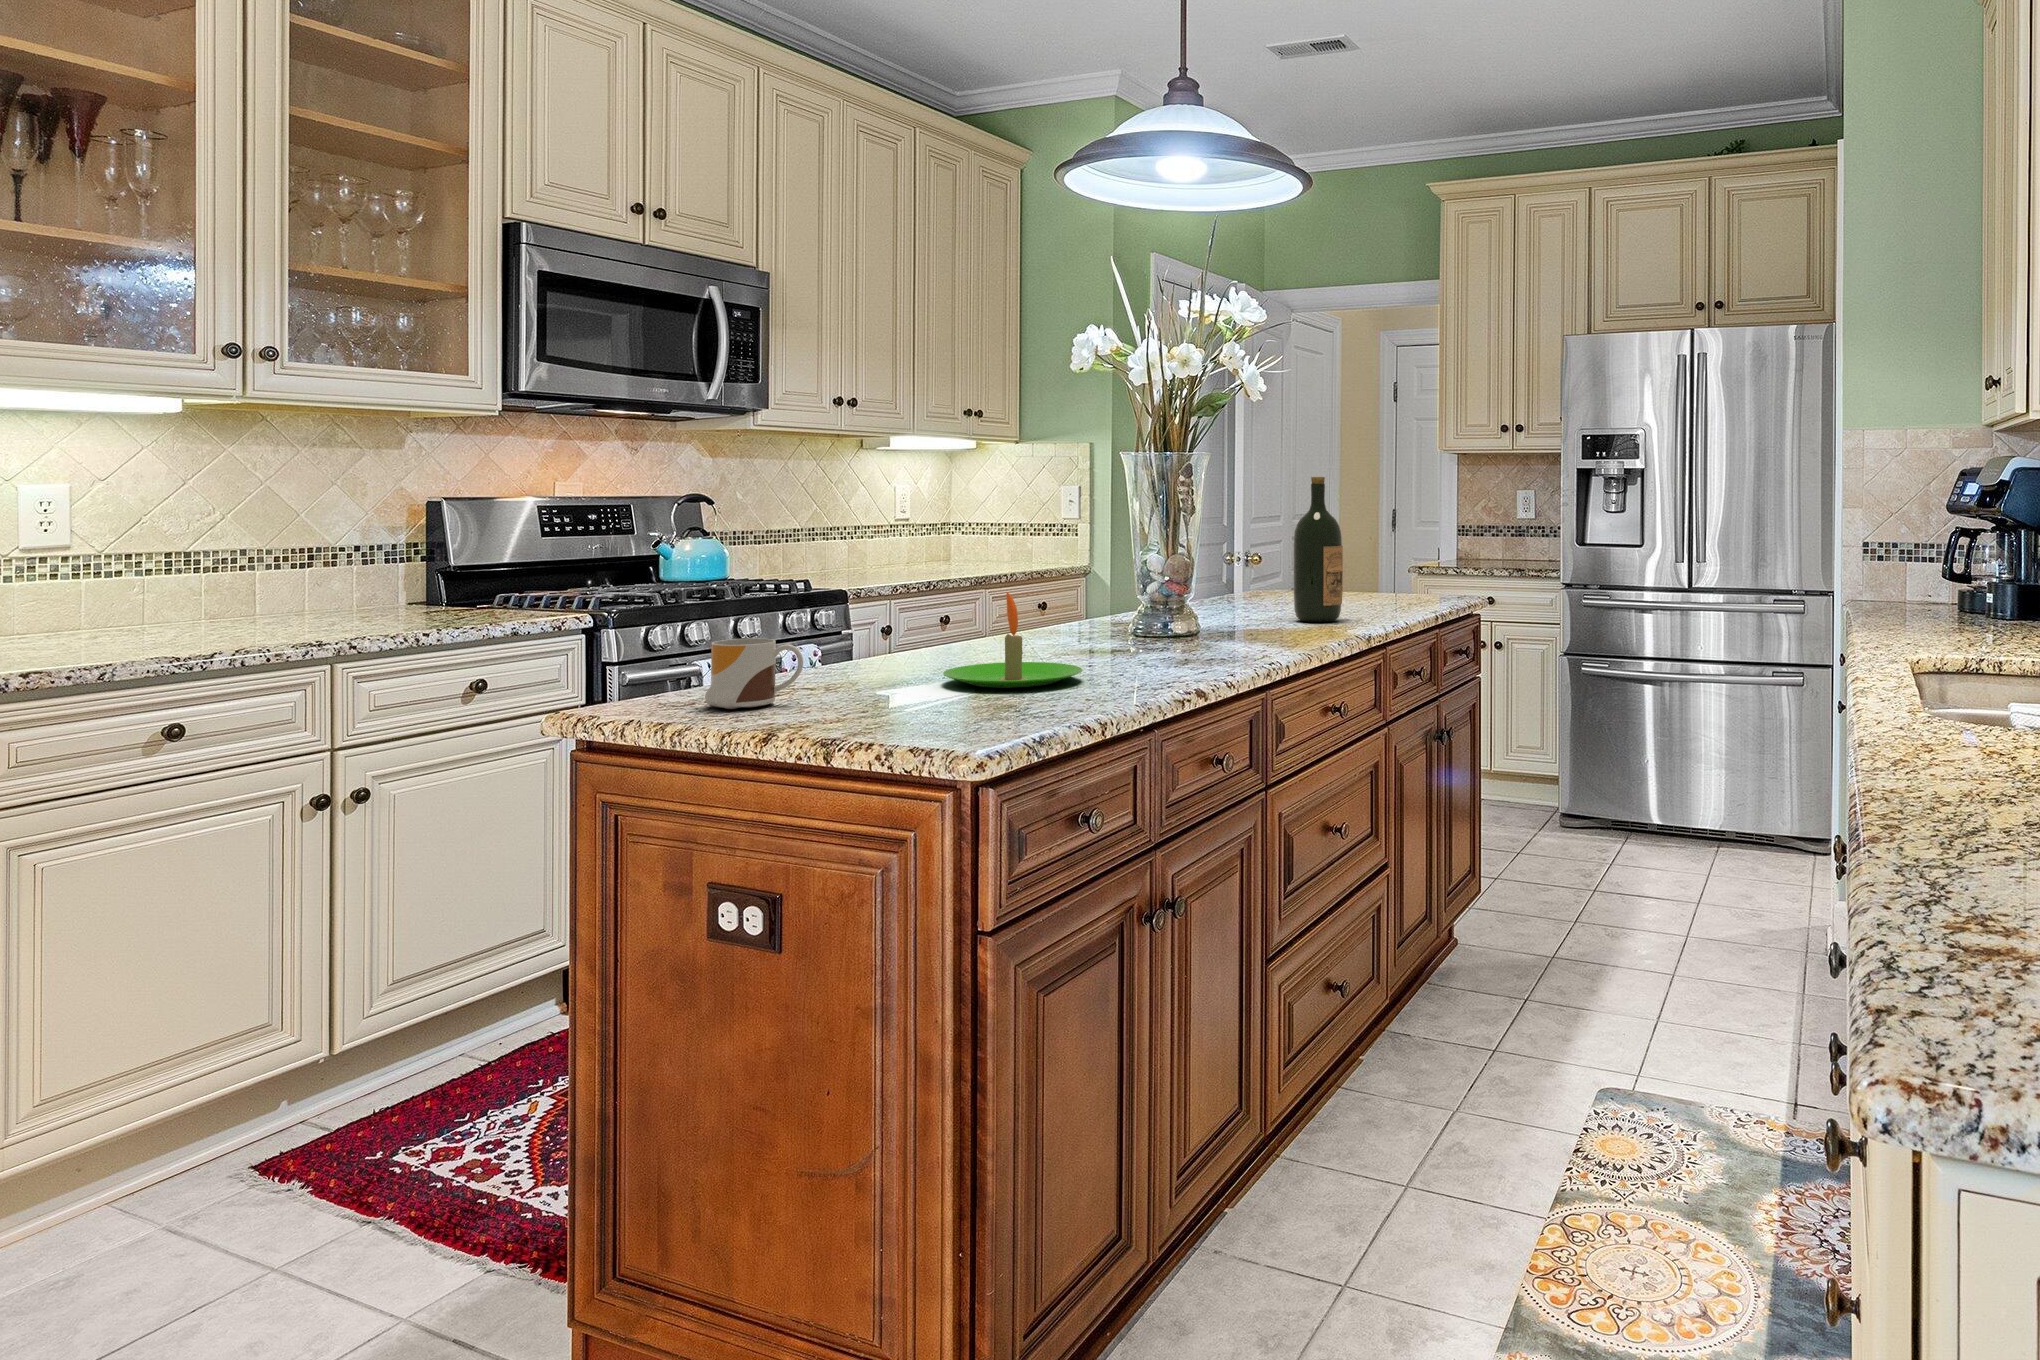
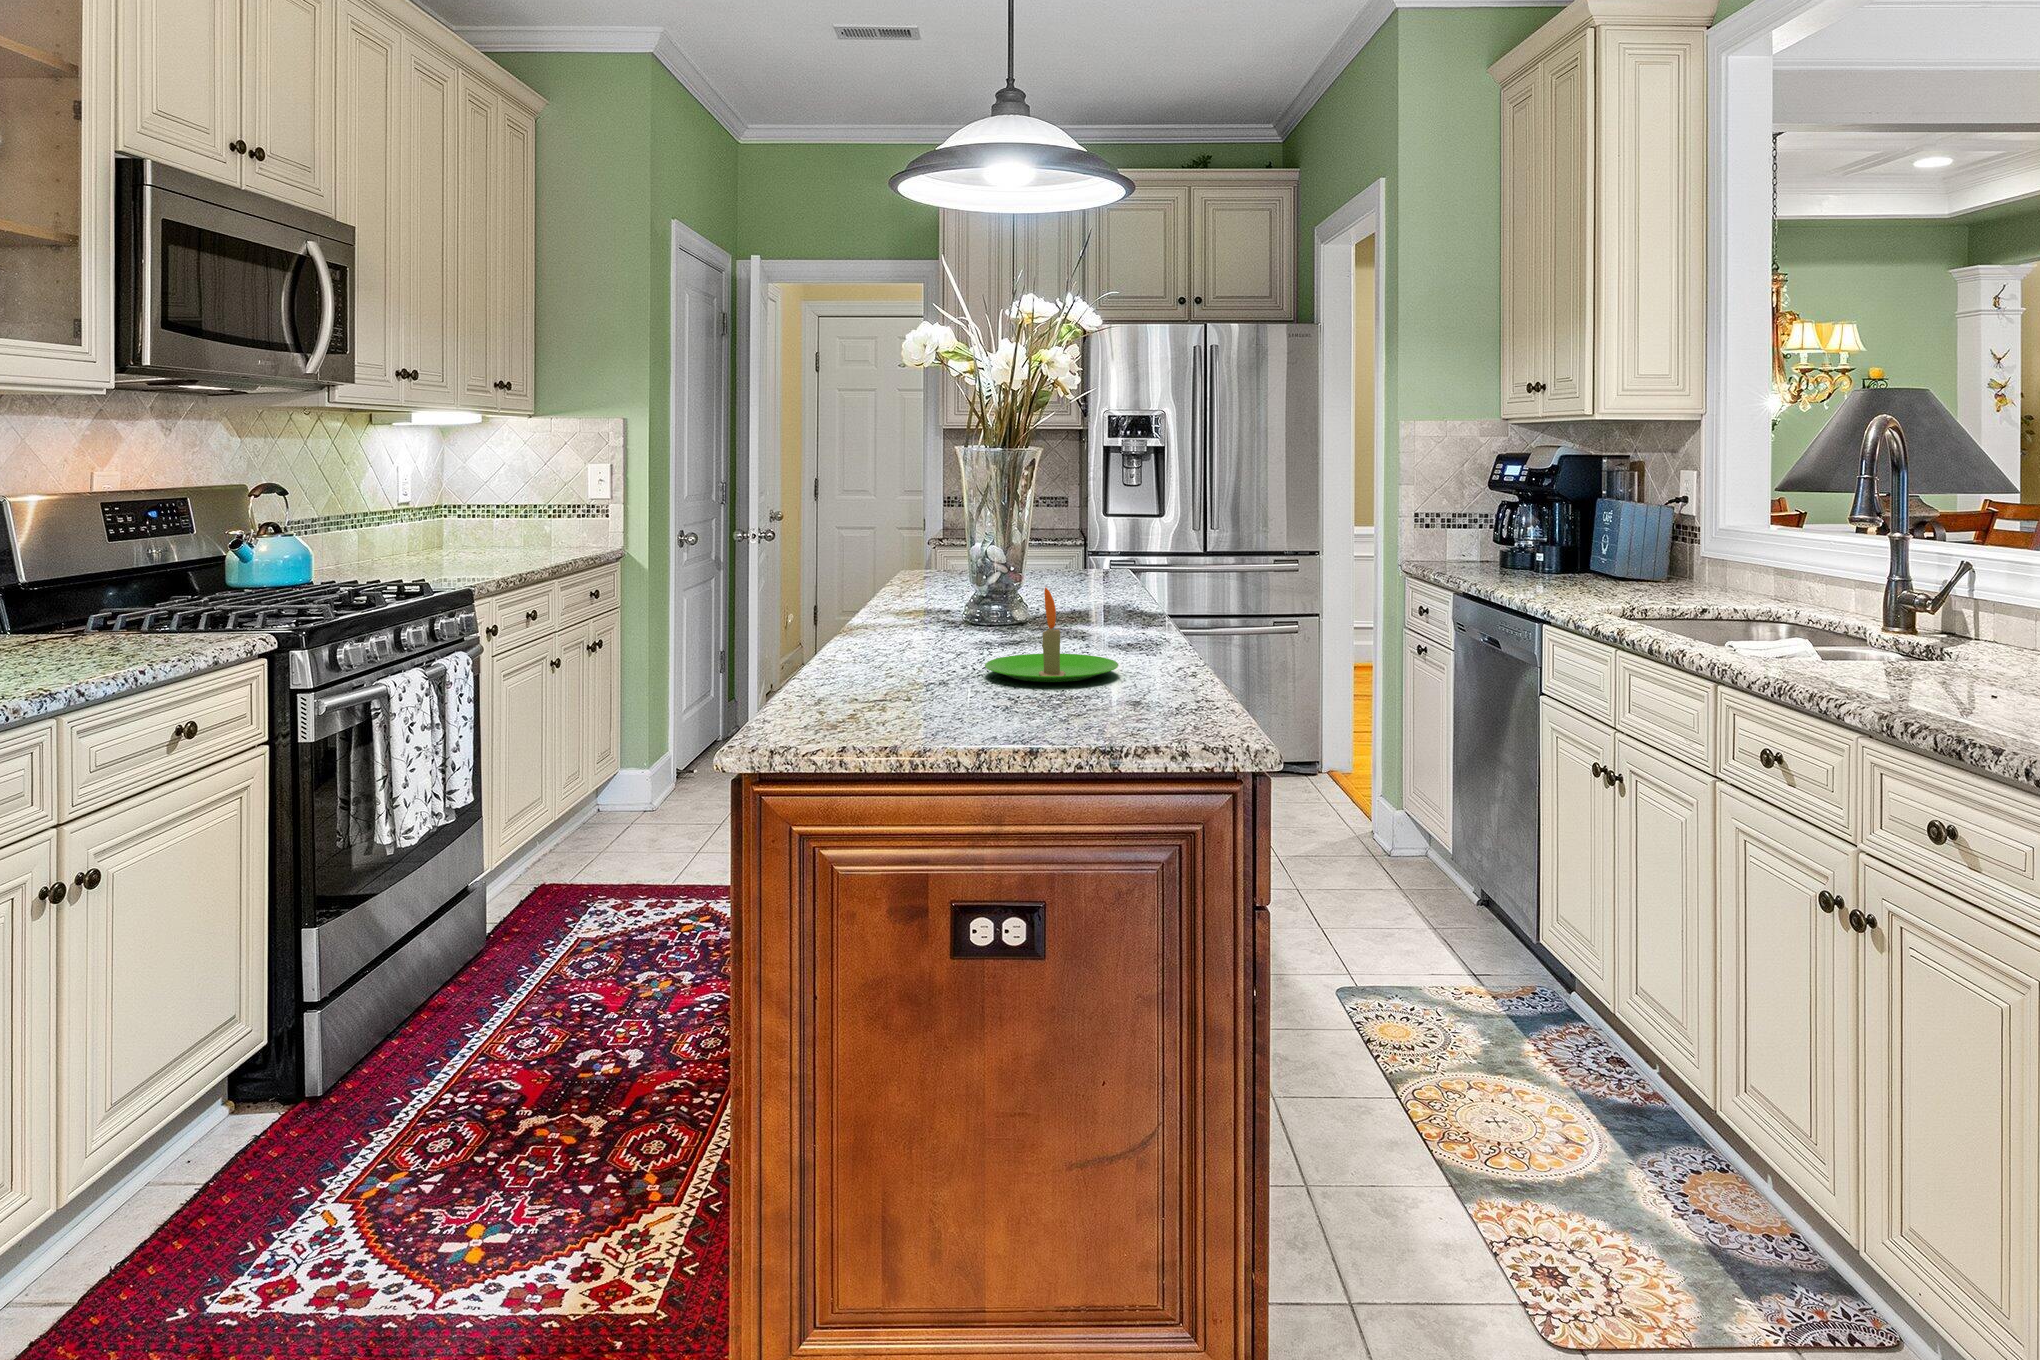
wine bottle: present [1294,477,1343,622] -> none [1056,462,1102,597]
mug: present [705,638,803,709] -> none [854,650,947,727]

